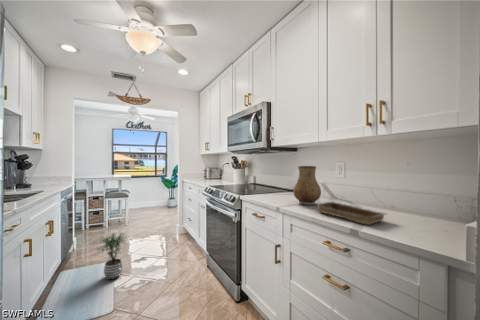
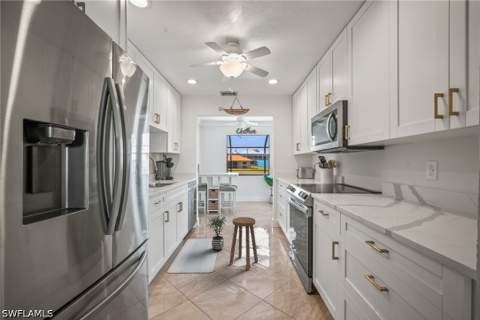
ceramic pitcher: present [293,166,321,205] -> none [358,165,391,206]
tray: present [317,202,385,225] -> none [368,203,454,229]
stool: none [135,229,172,293] -> present [229,217,258,269]

